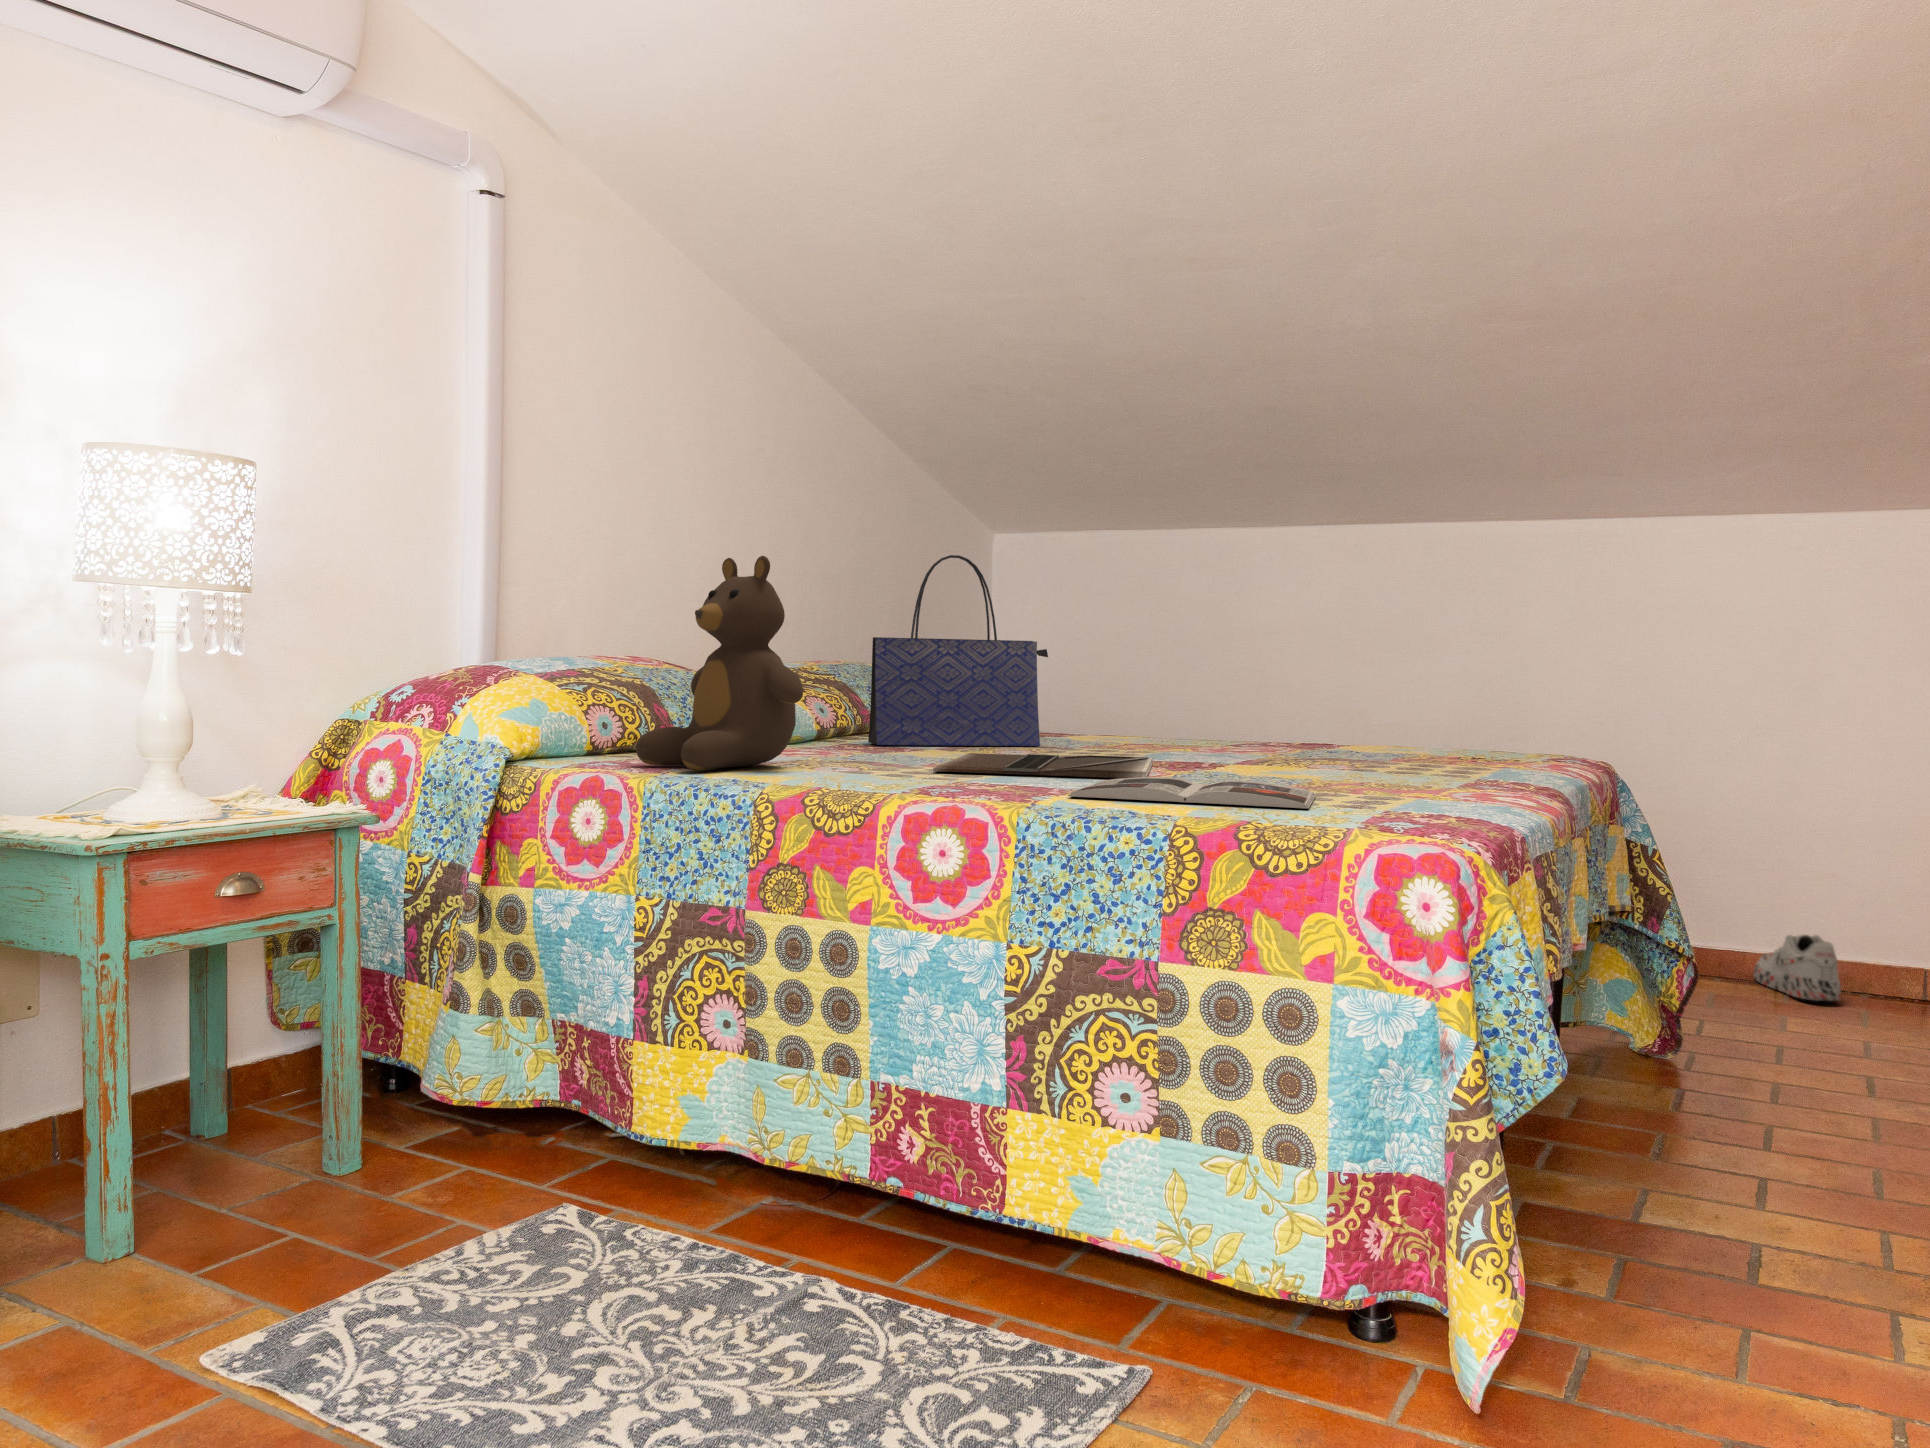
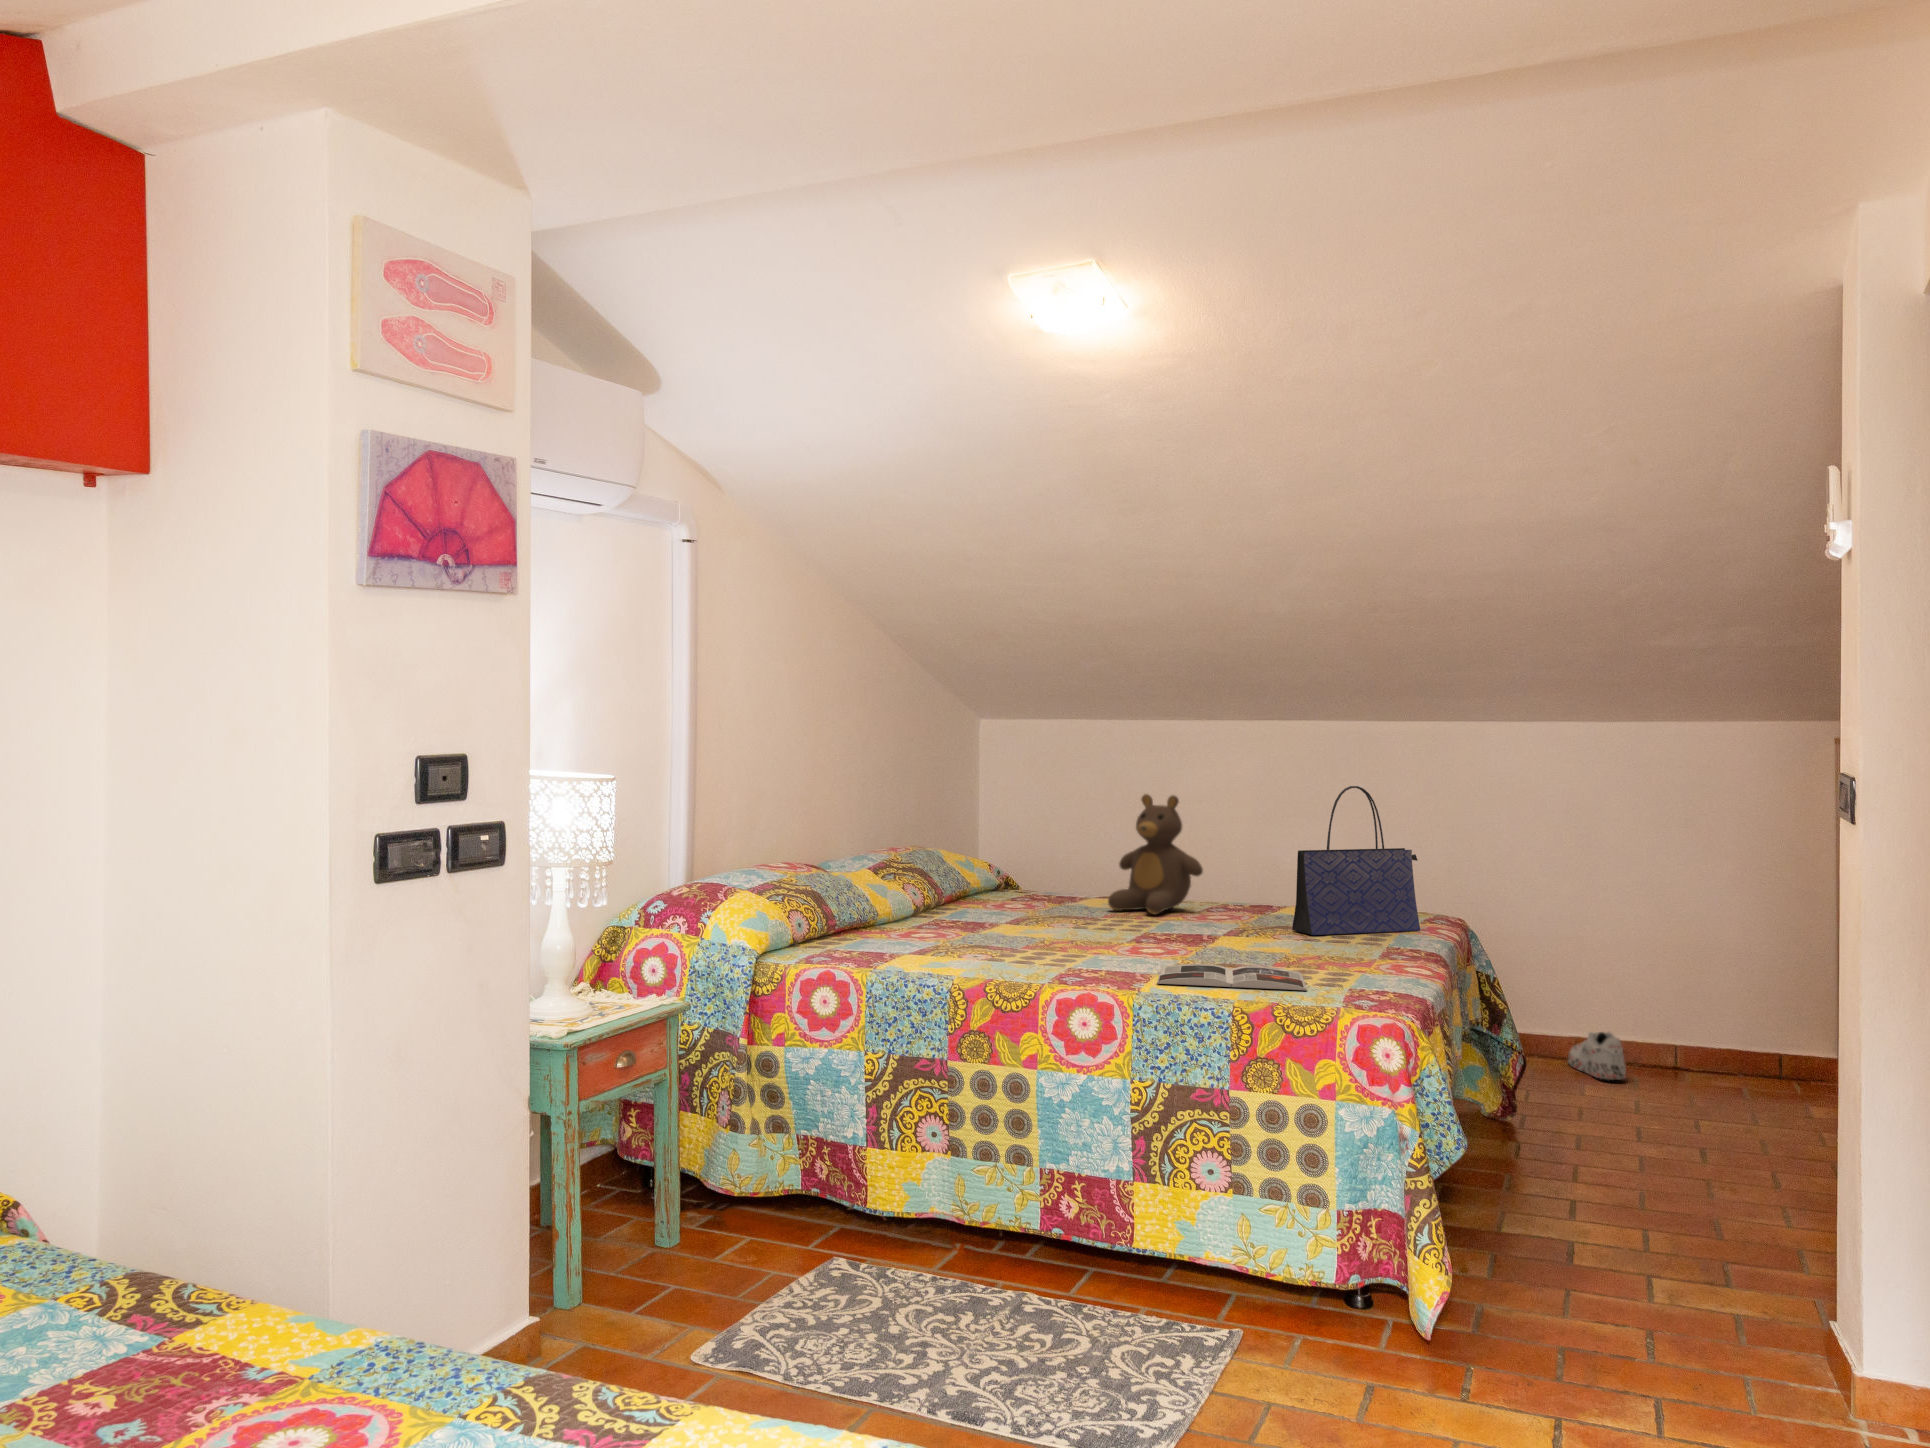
tote bag: present [868,555,1048,746] -> present [1292,786,1420,935]
teddy bear: present [636,556,803,771] -> present [1108,794,1203,915]
laptop: present [933,753,1153,778] -> none [1043,933,1186,960]

